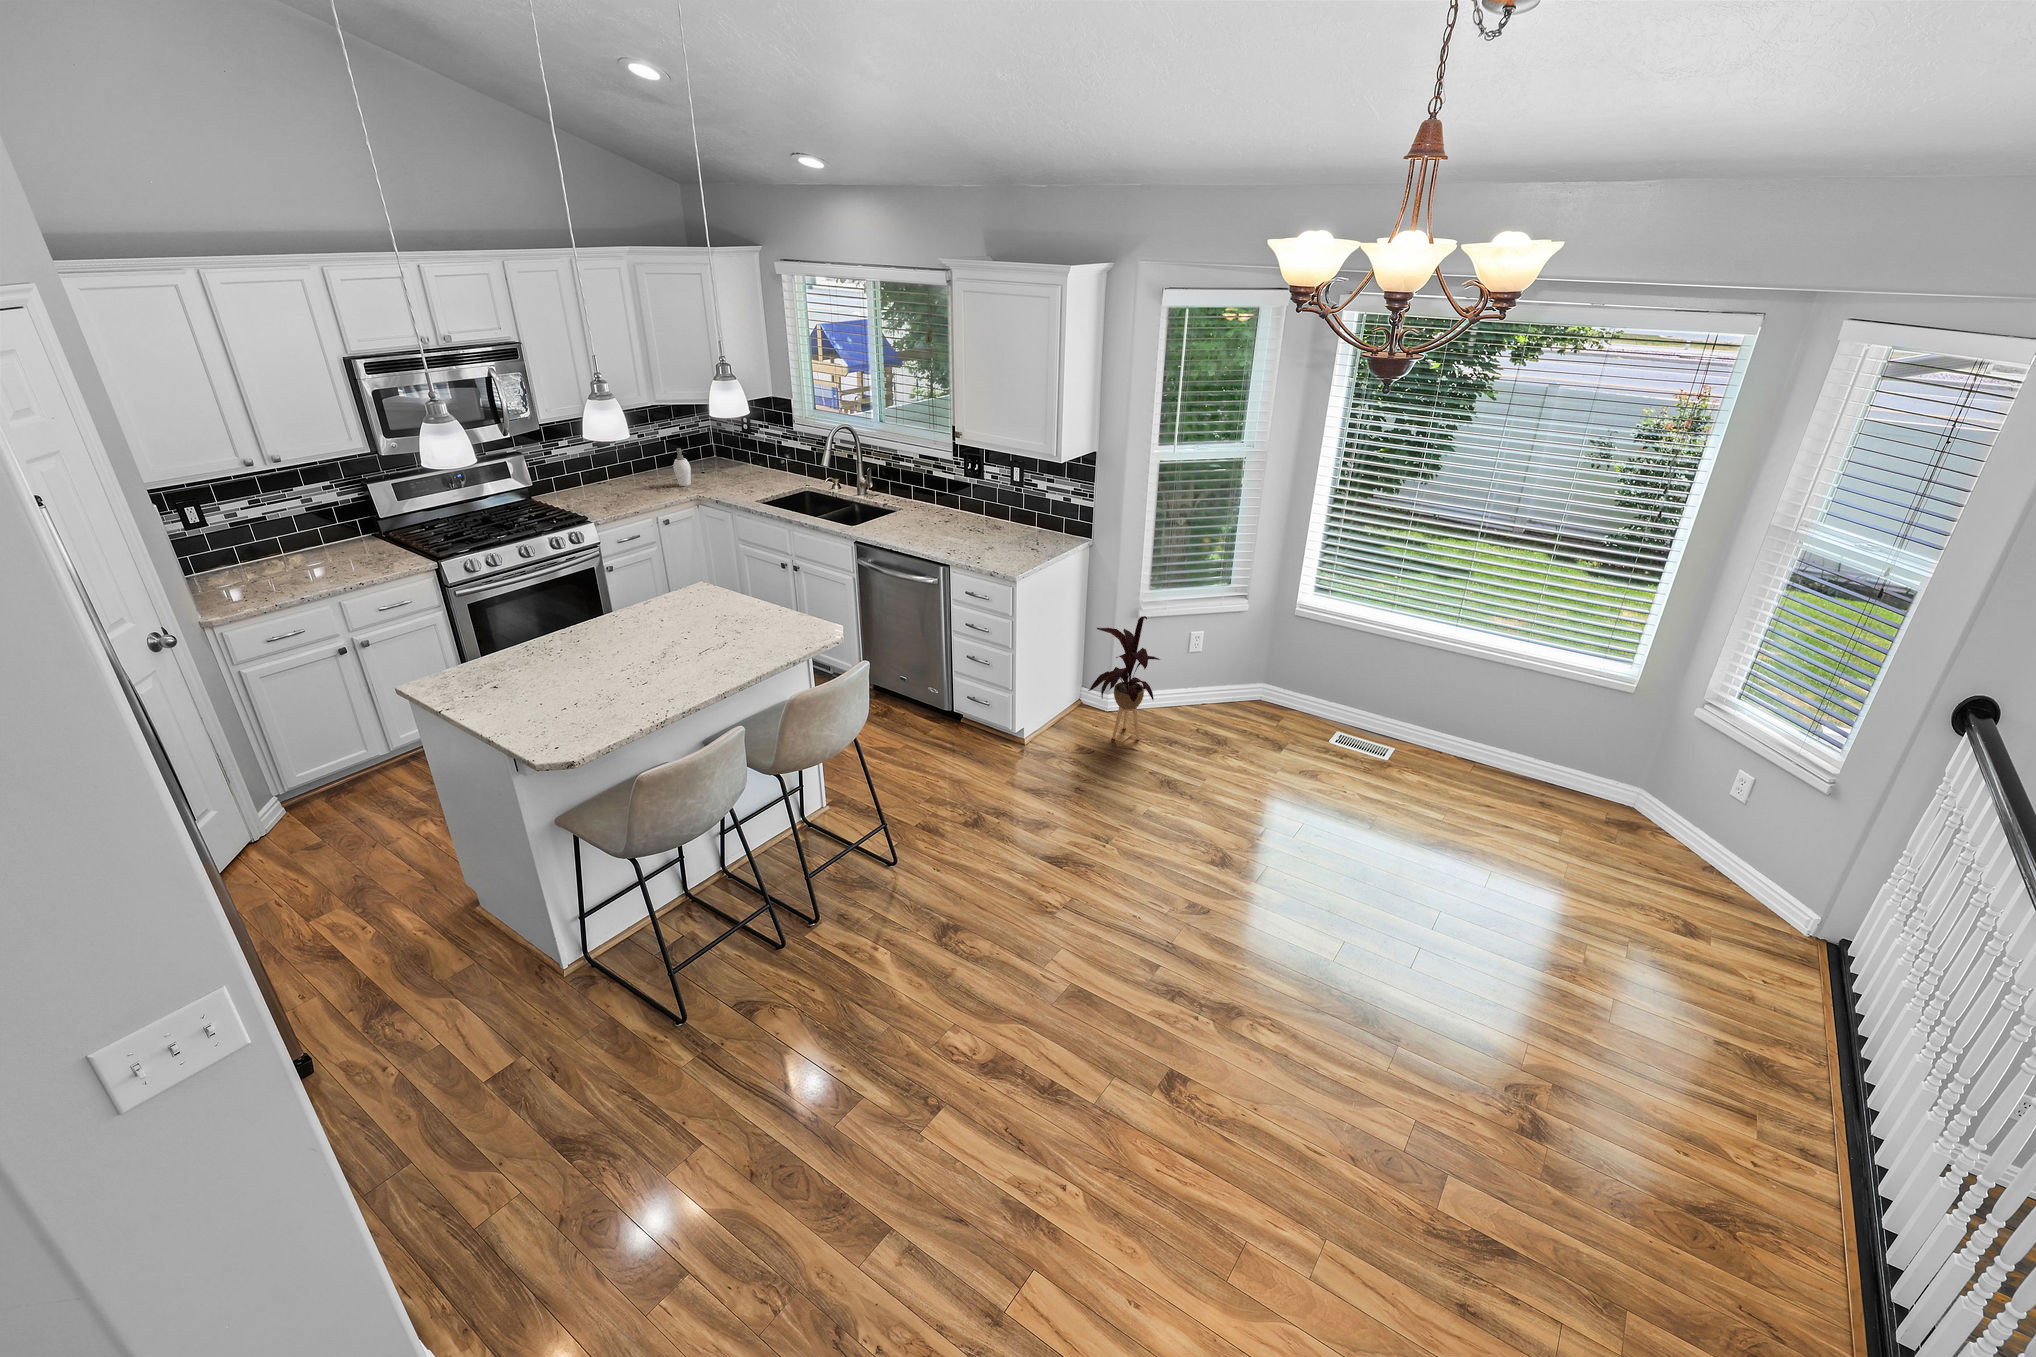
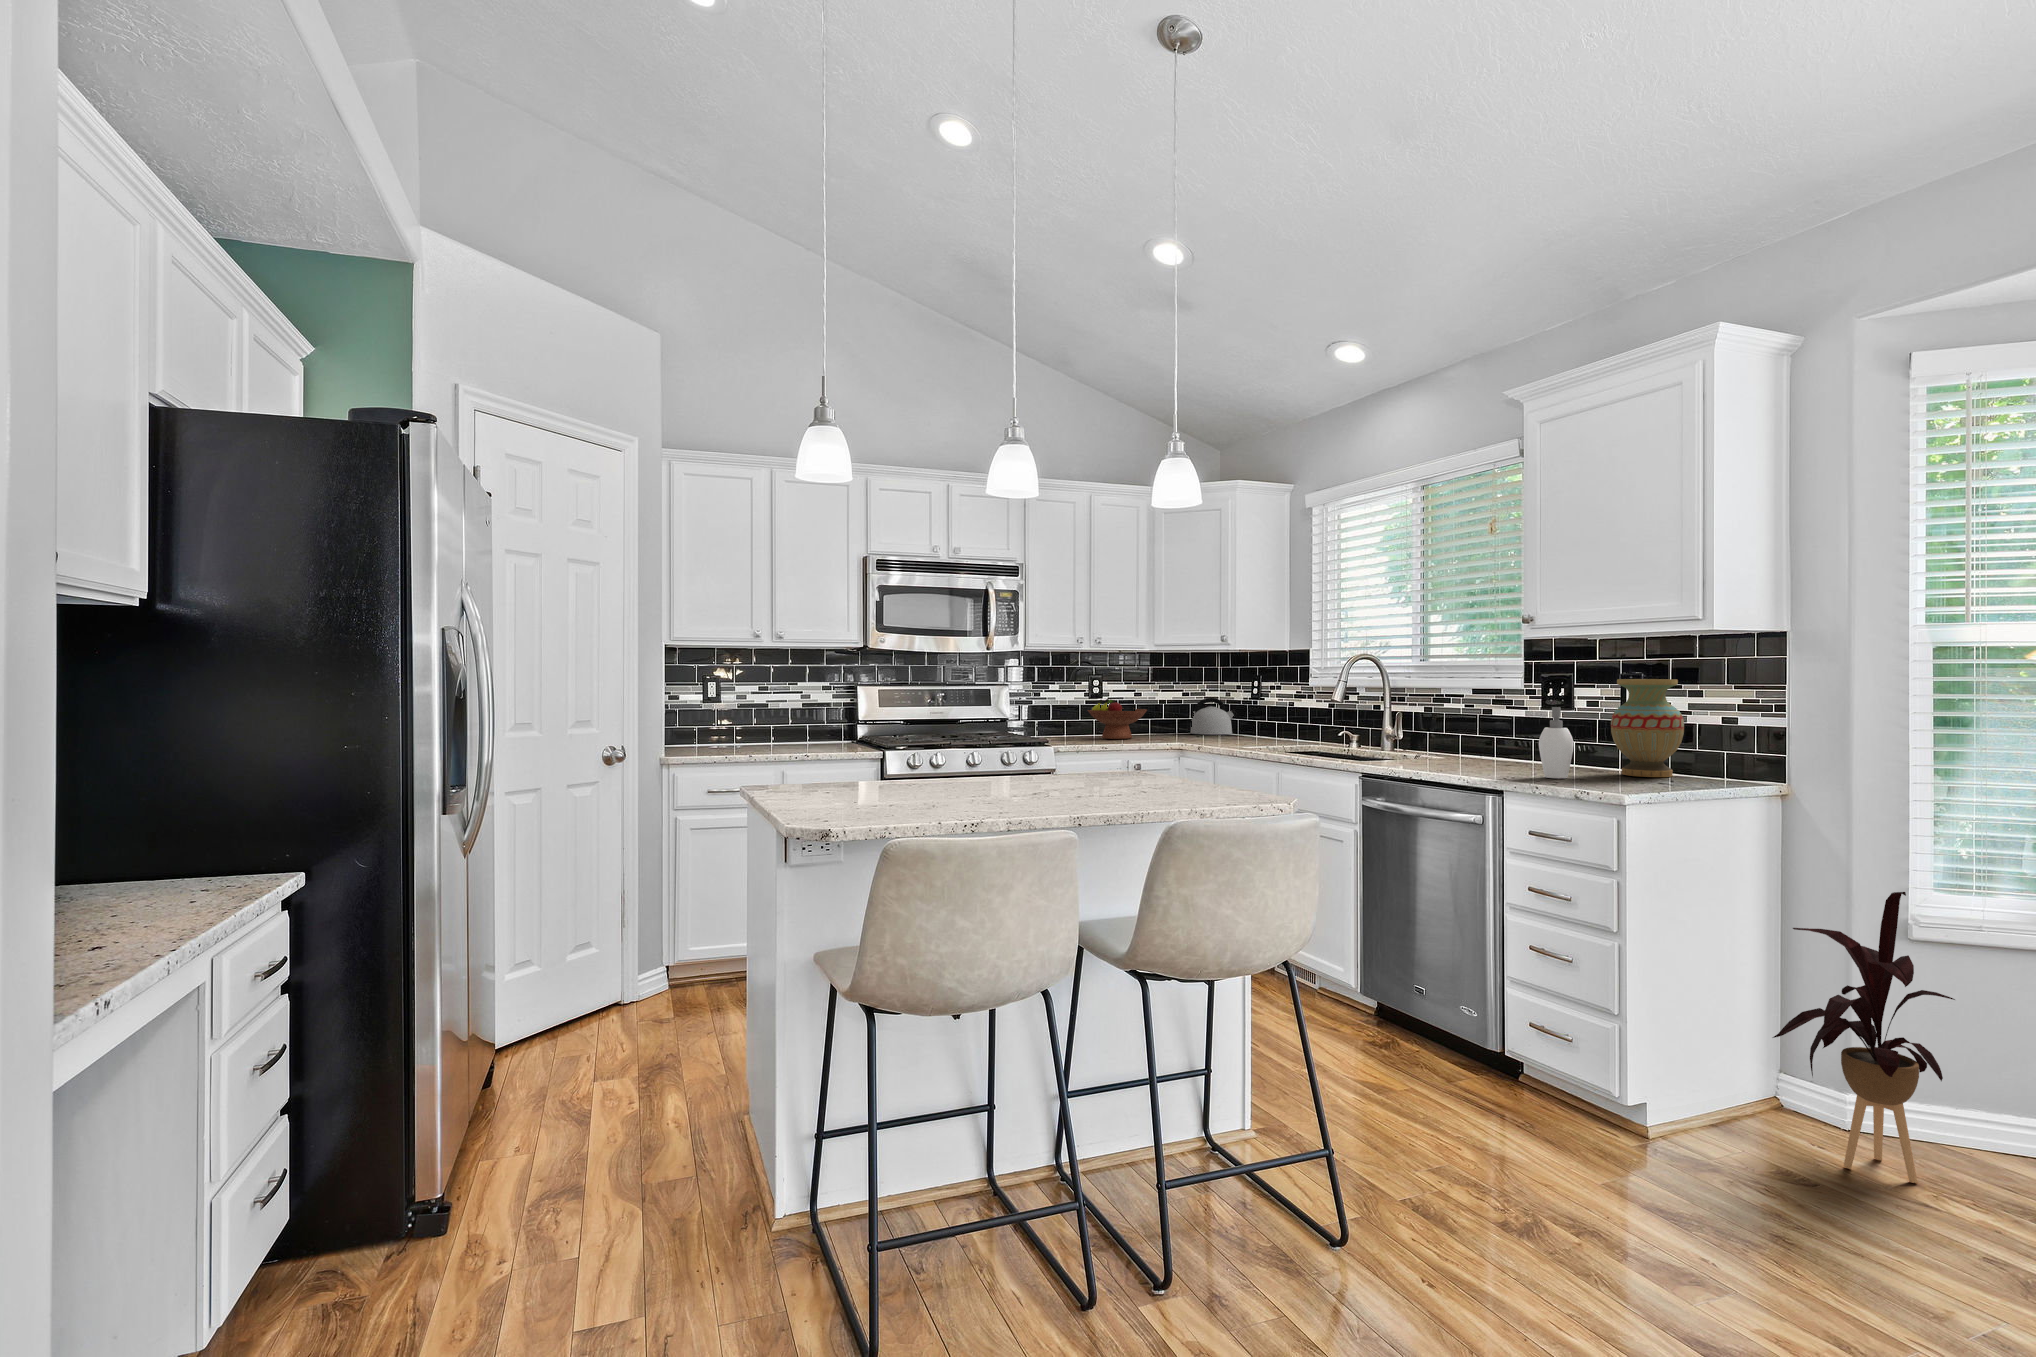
kettle: none [692,431,729,464] -> present [1190,698,1235,734]
fruit bowl: none [601,446,657,482] -> present [1088,699,1147,739]
soap dispenser: present [673,448,691,486] -> present [1539,707,1574,778]
vase: none [1008,474,1046,539] -> present [1611,679,1684,777]

